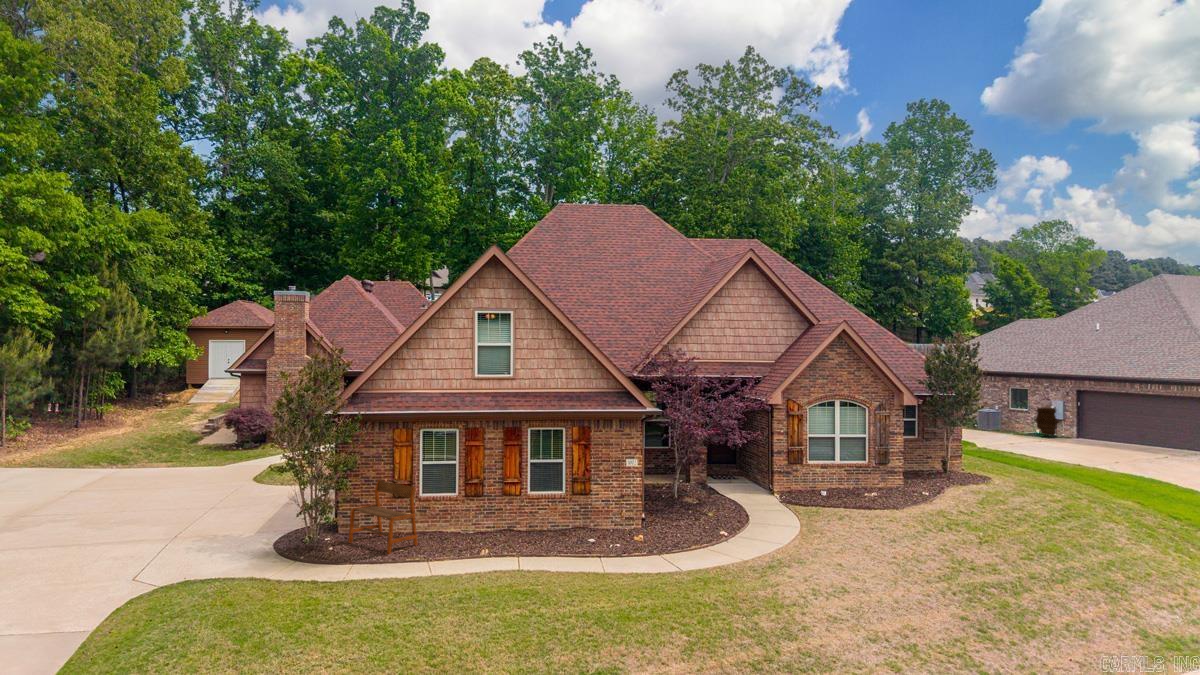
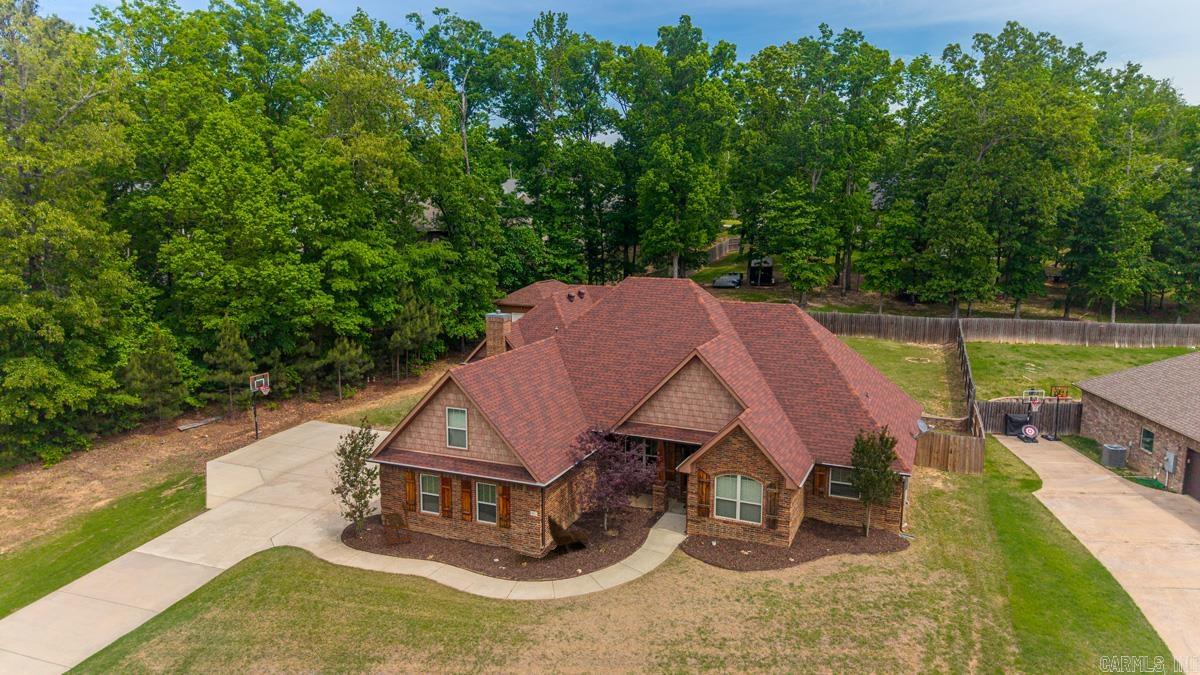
lounge chair: present [1034,407,1059,437] -> present [548,515,589,553]

